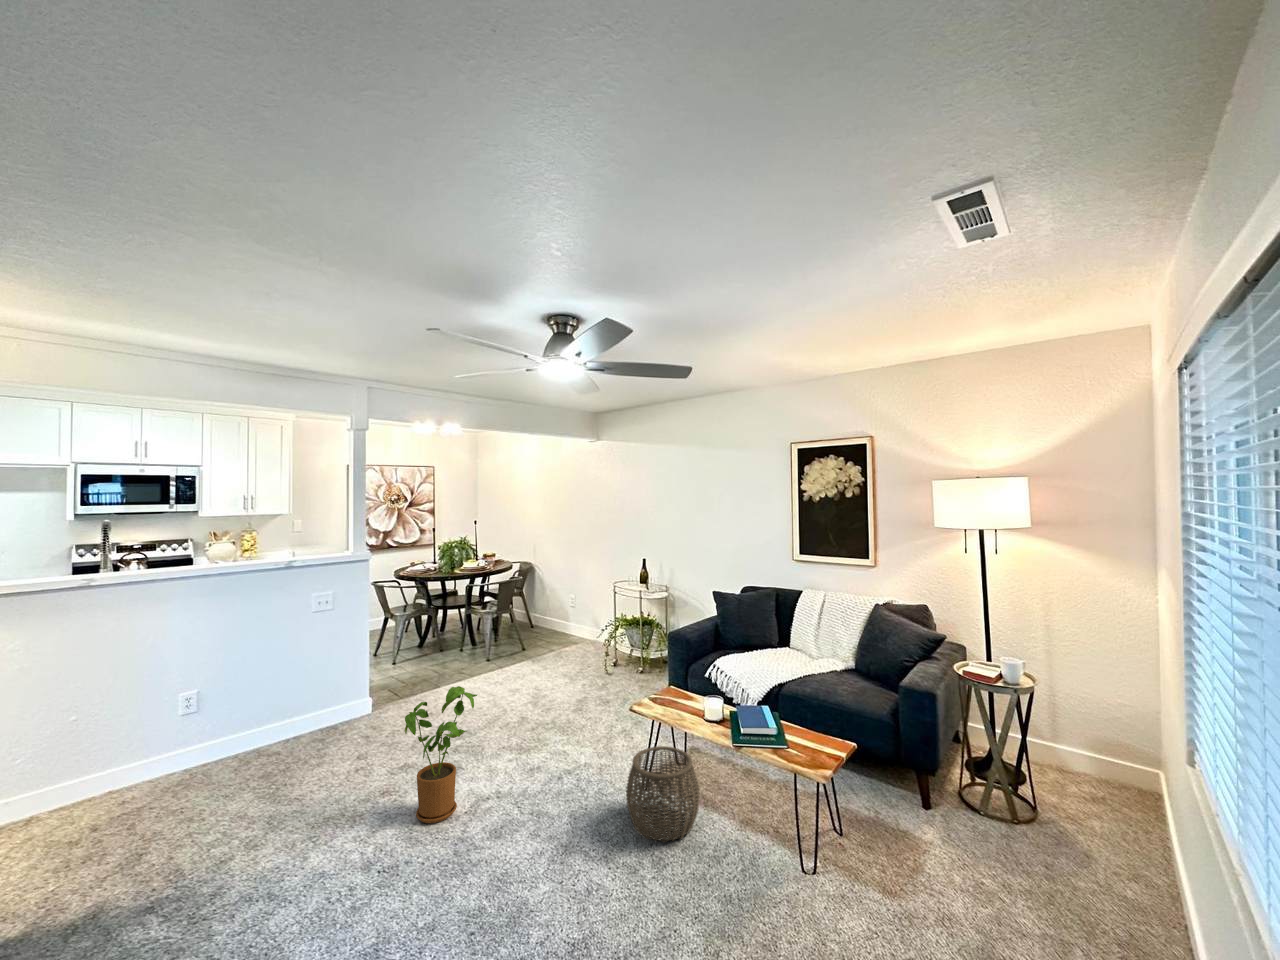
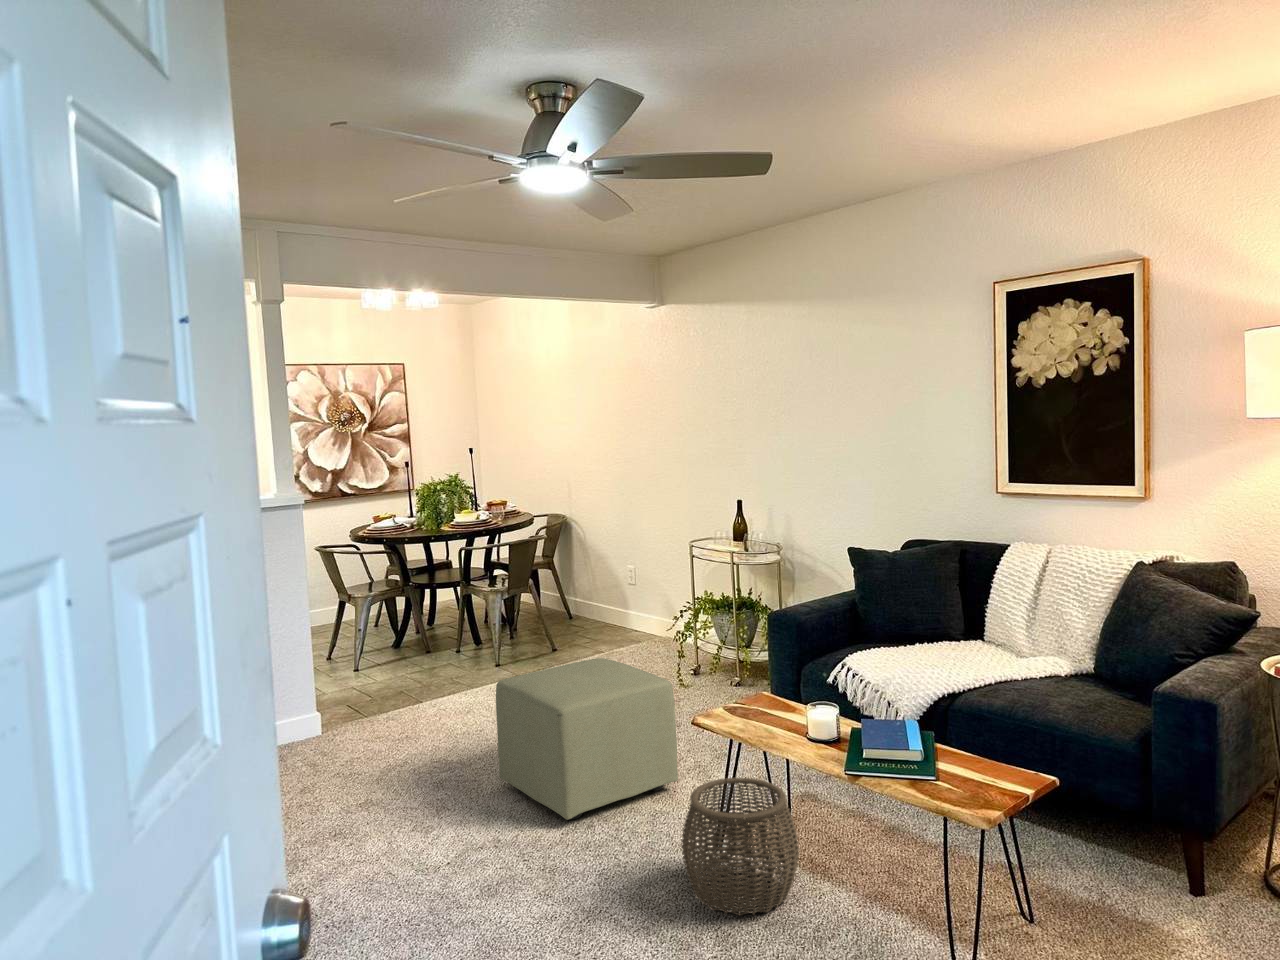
ottoman: none [498,662,613,775] -> present [496,658,678,820]
house plant: present [405,686,477,823] -> none [350,681,457,876]

